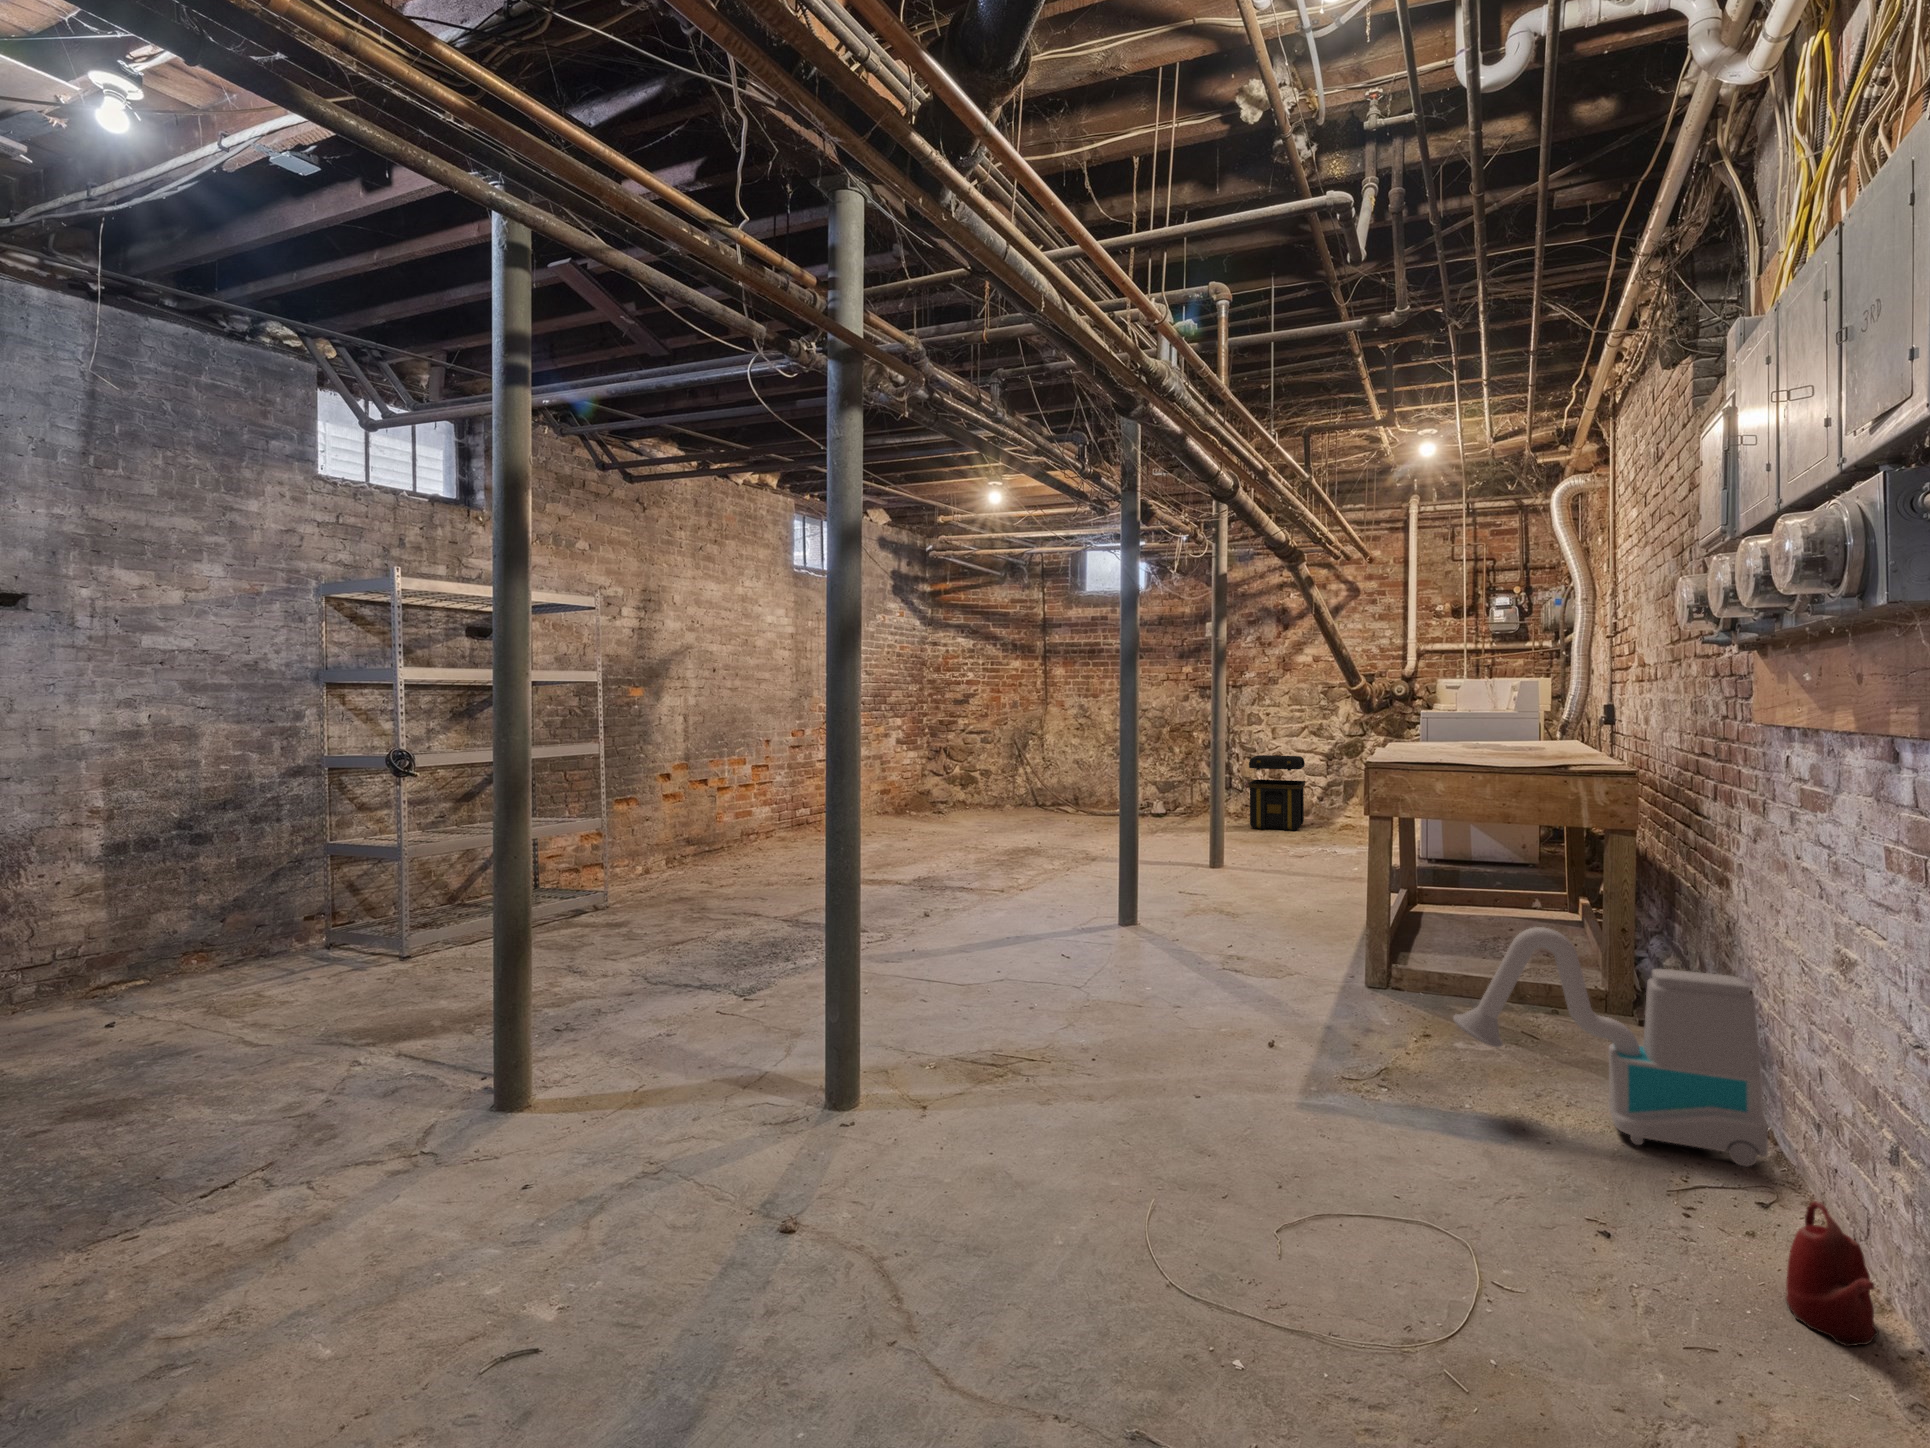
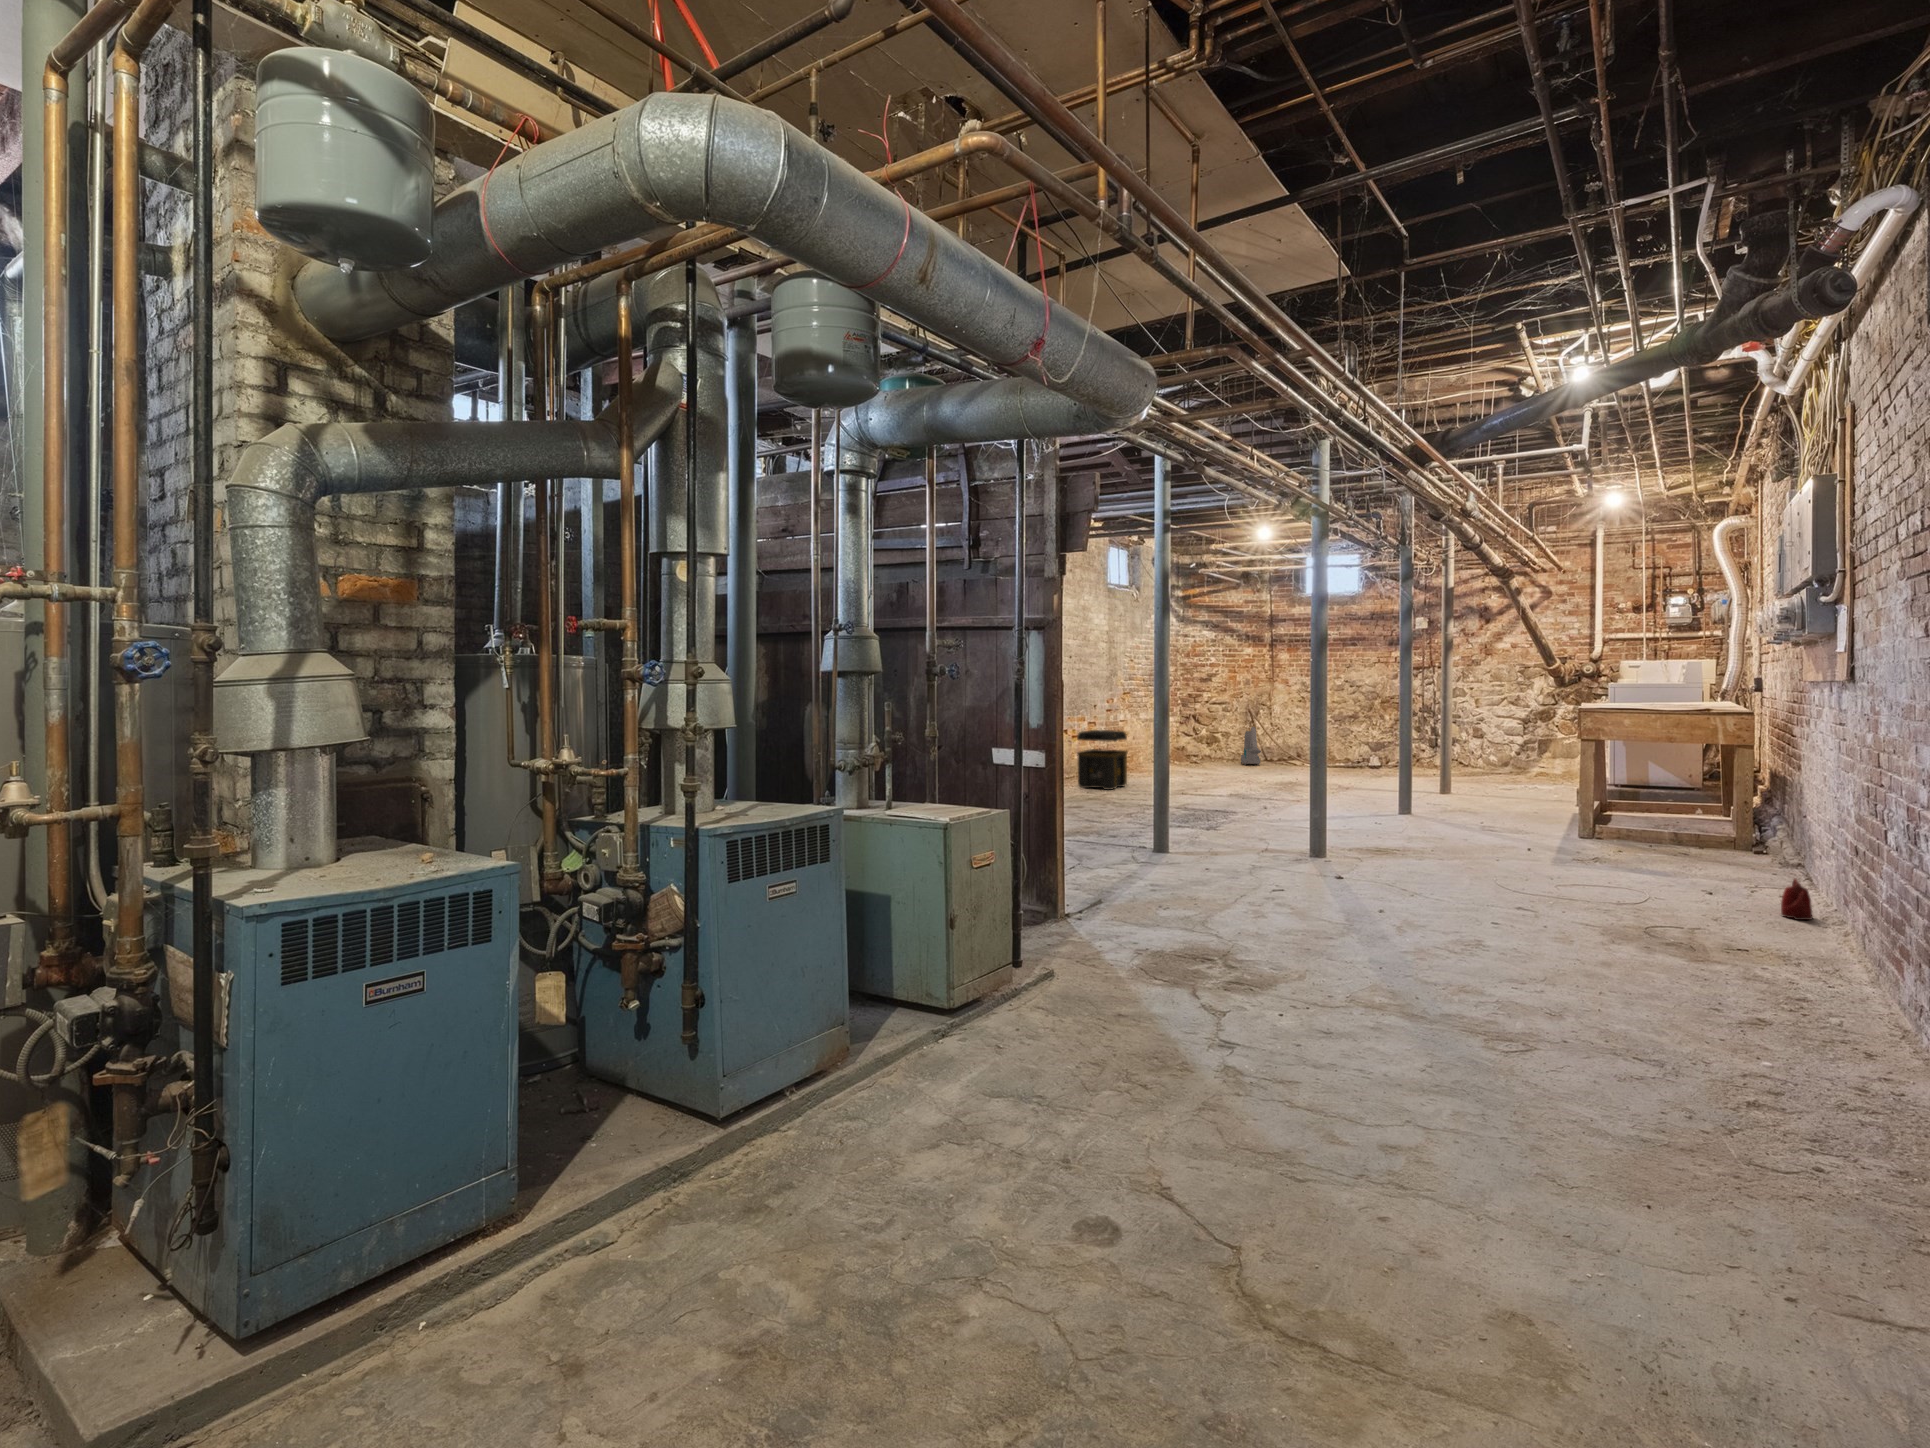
toolbox: present [1248,755,1305,831] -> present [1077,730,1128,790]
vacuum cleaner: present [1453,927,1768,1166] -> present [1241,727,1261,765]

